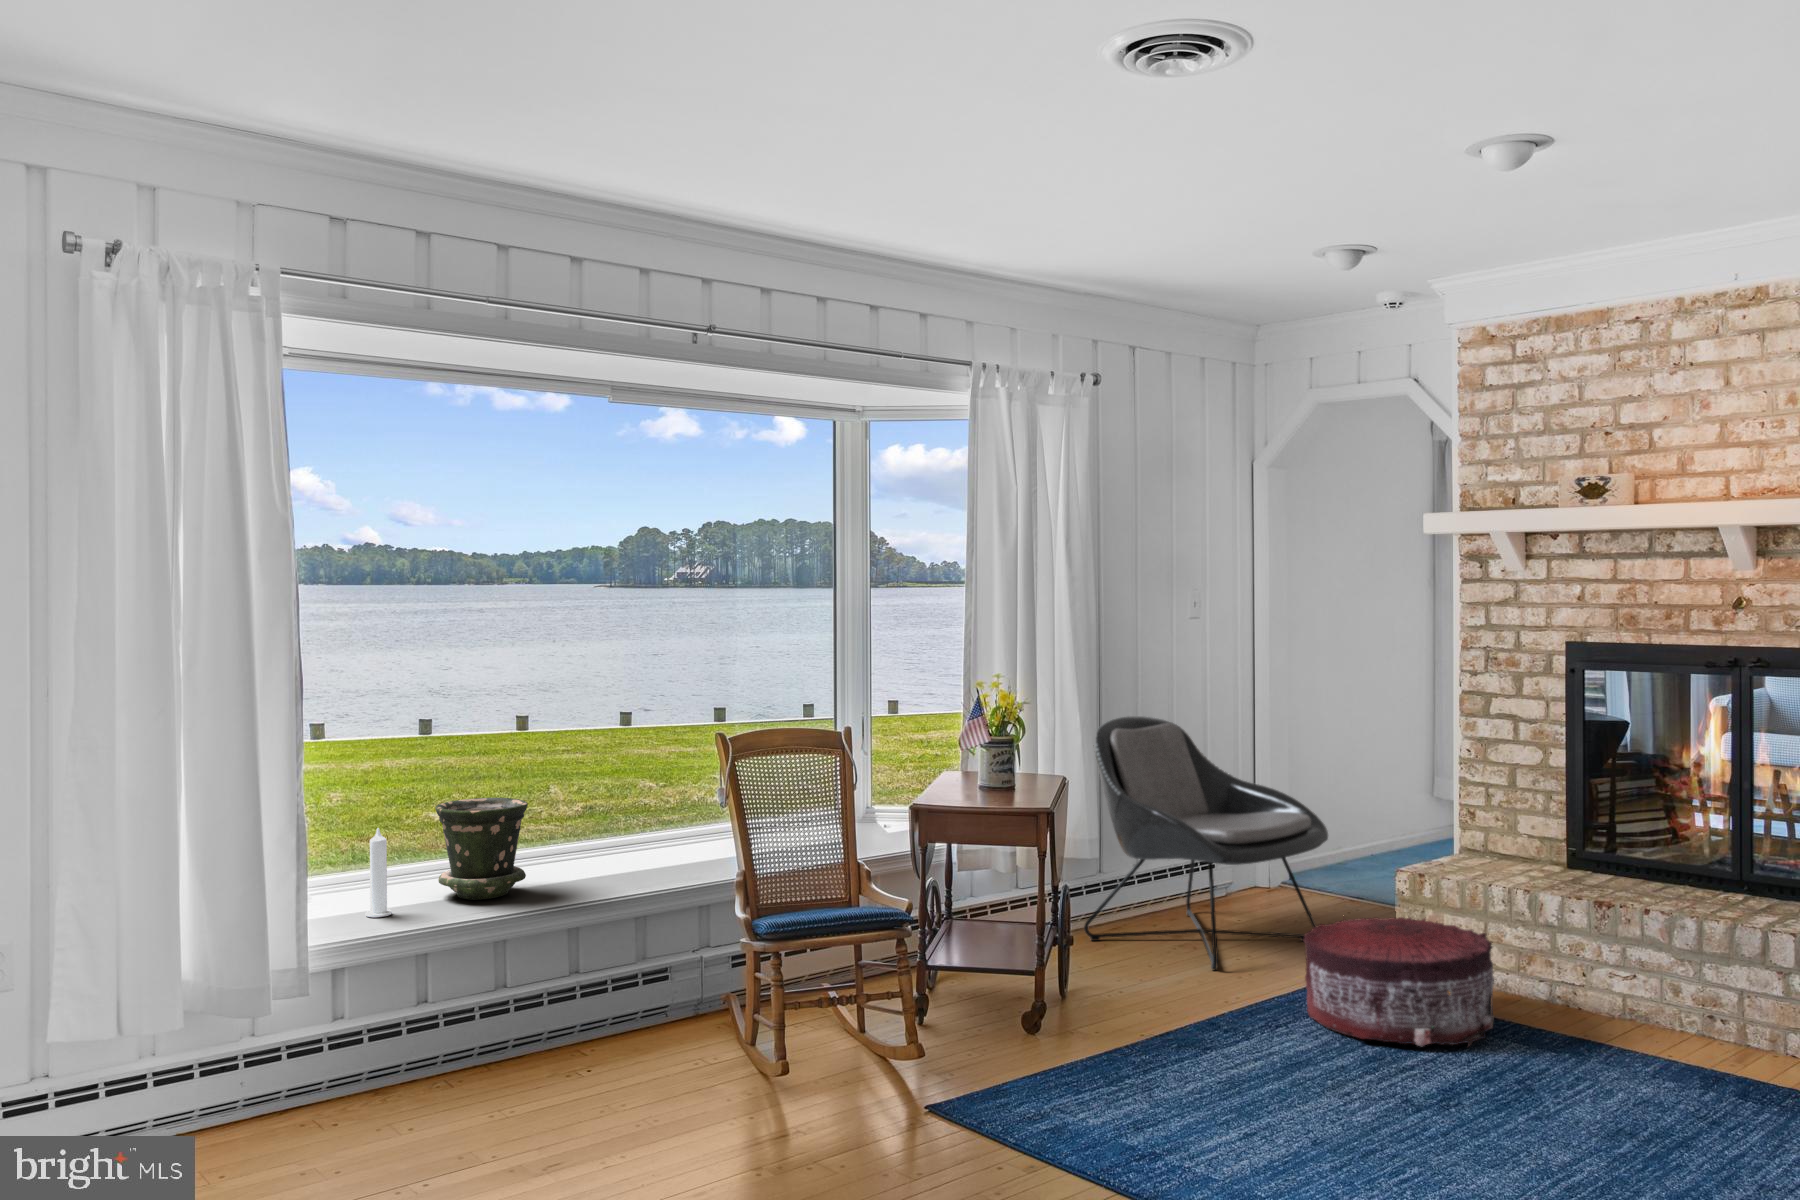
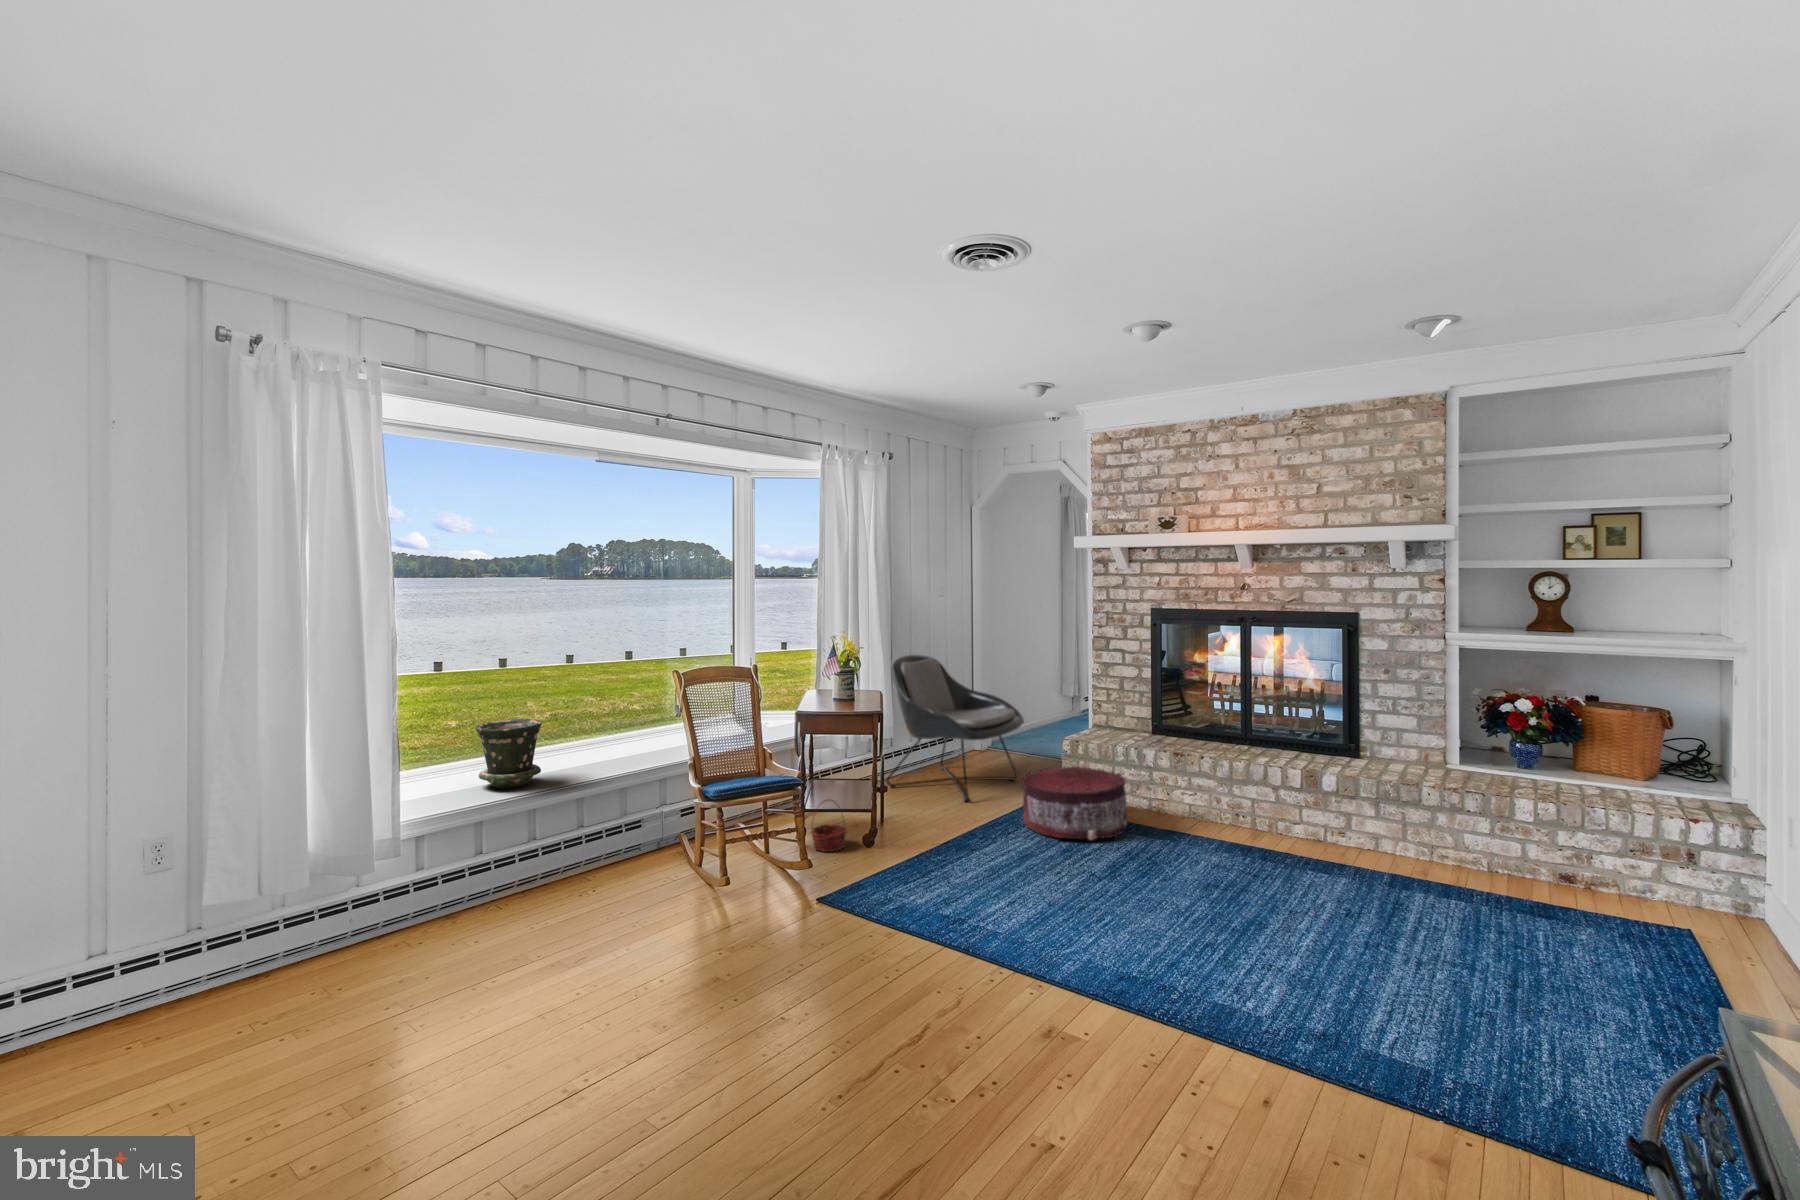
candle: present [366,828,392,917] -> none [428,744,447,805]
basket: none [935,947,994,1033] -> present [811,800,846,852]

